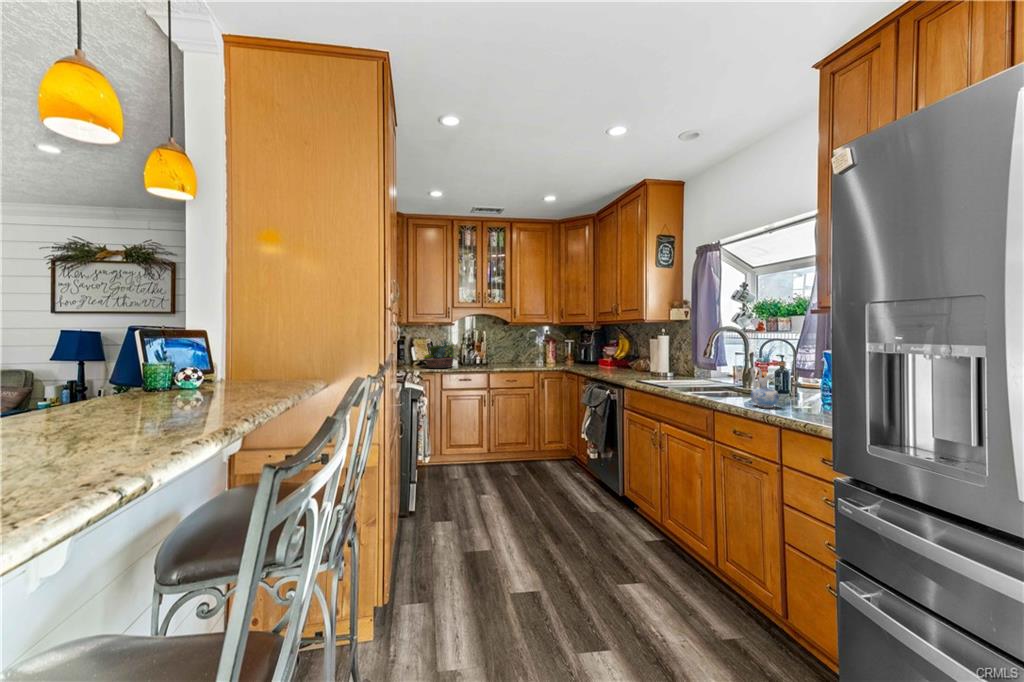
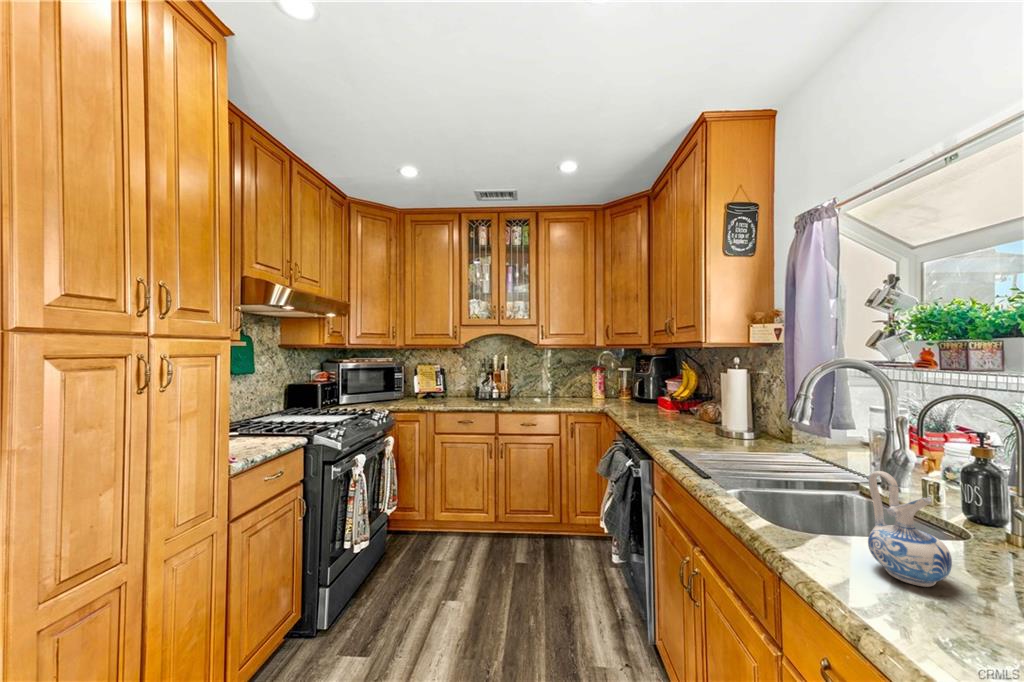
succulent planter: present [424,341,455,368] -> none [418,366,459,404]

